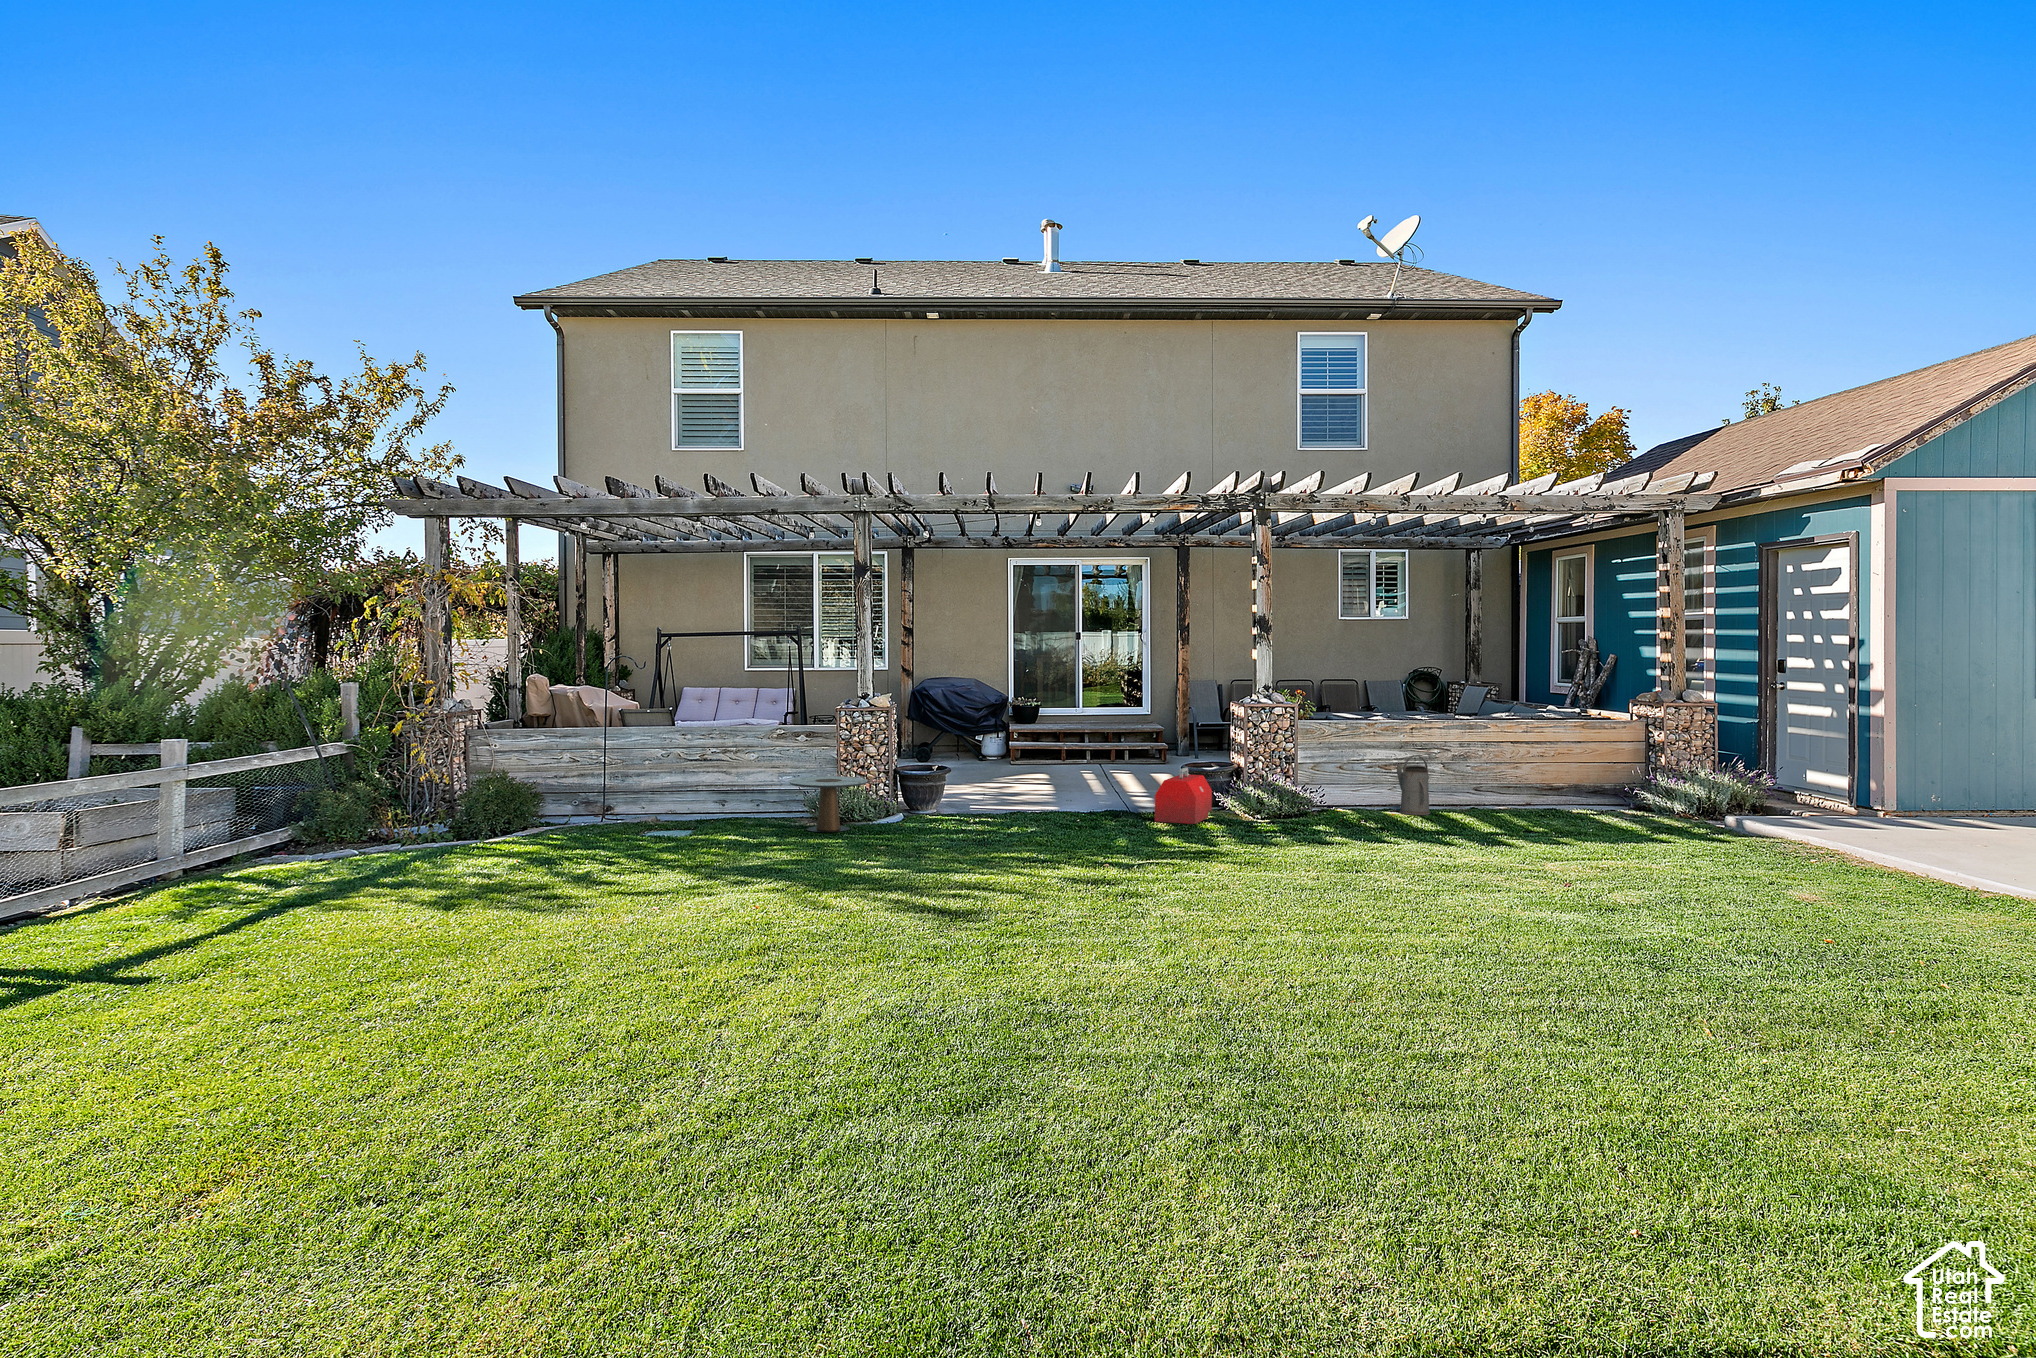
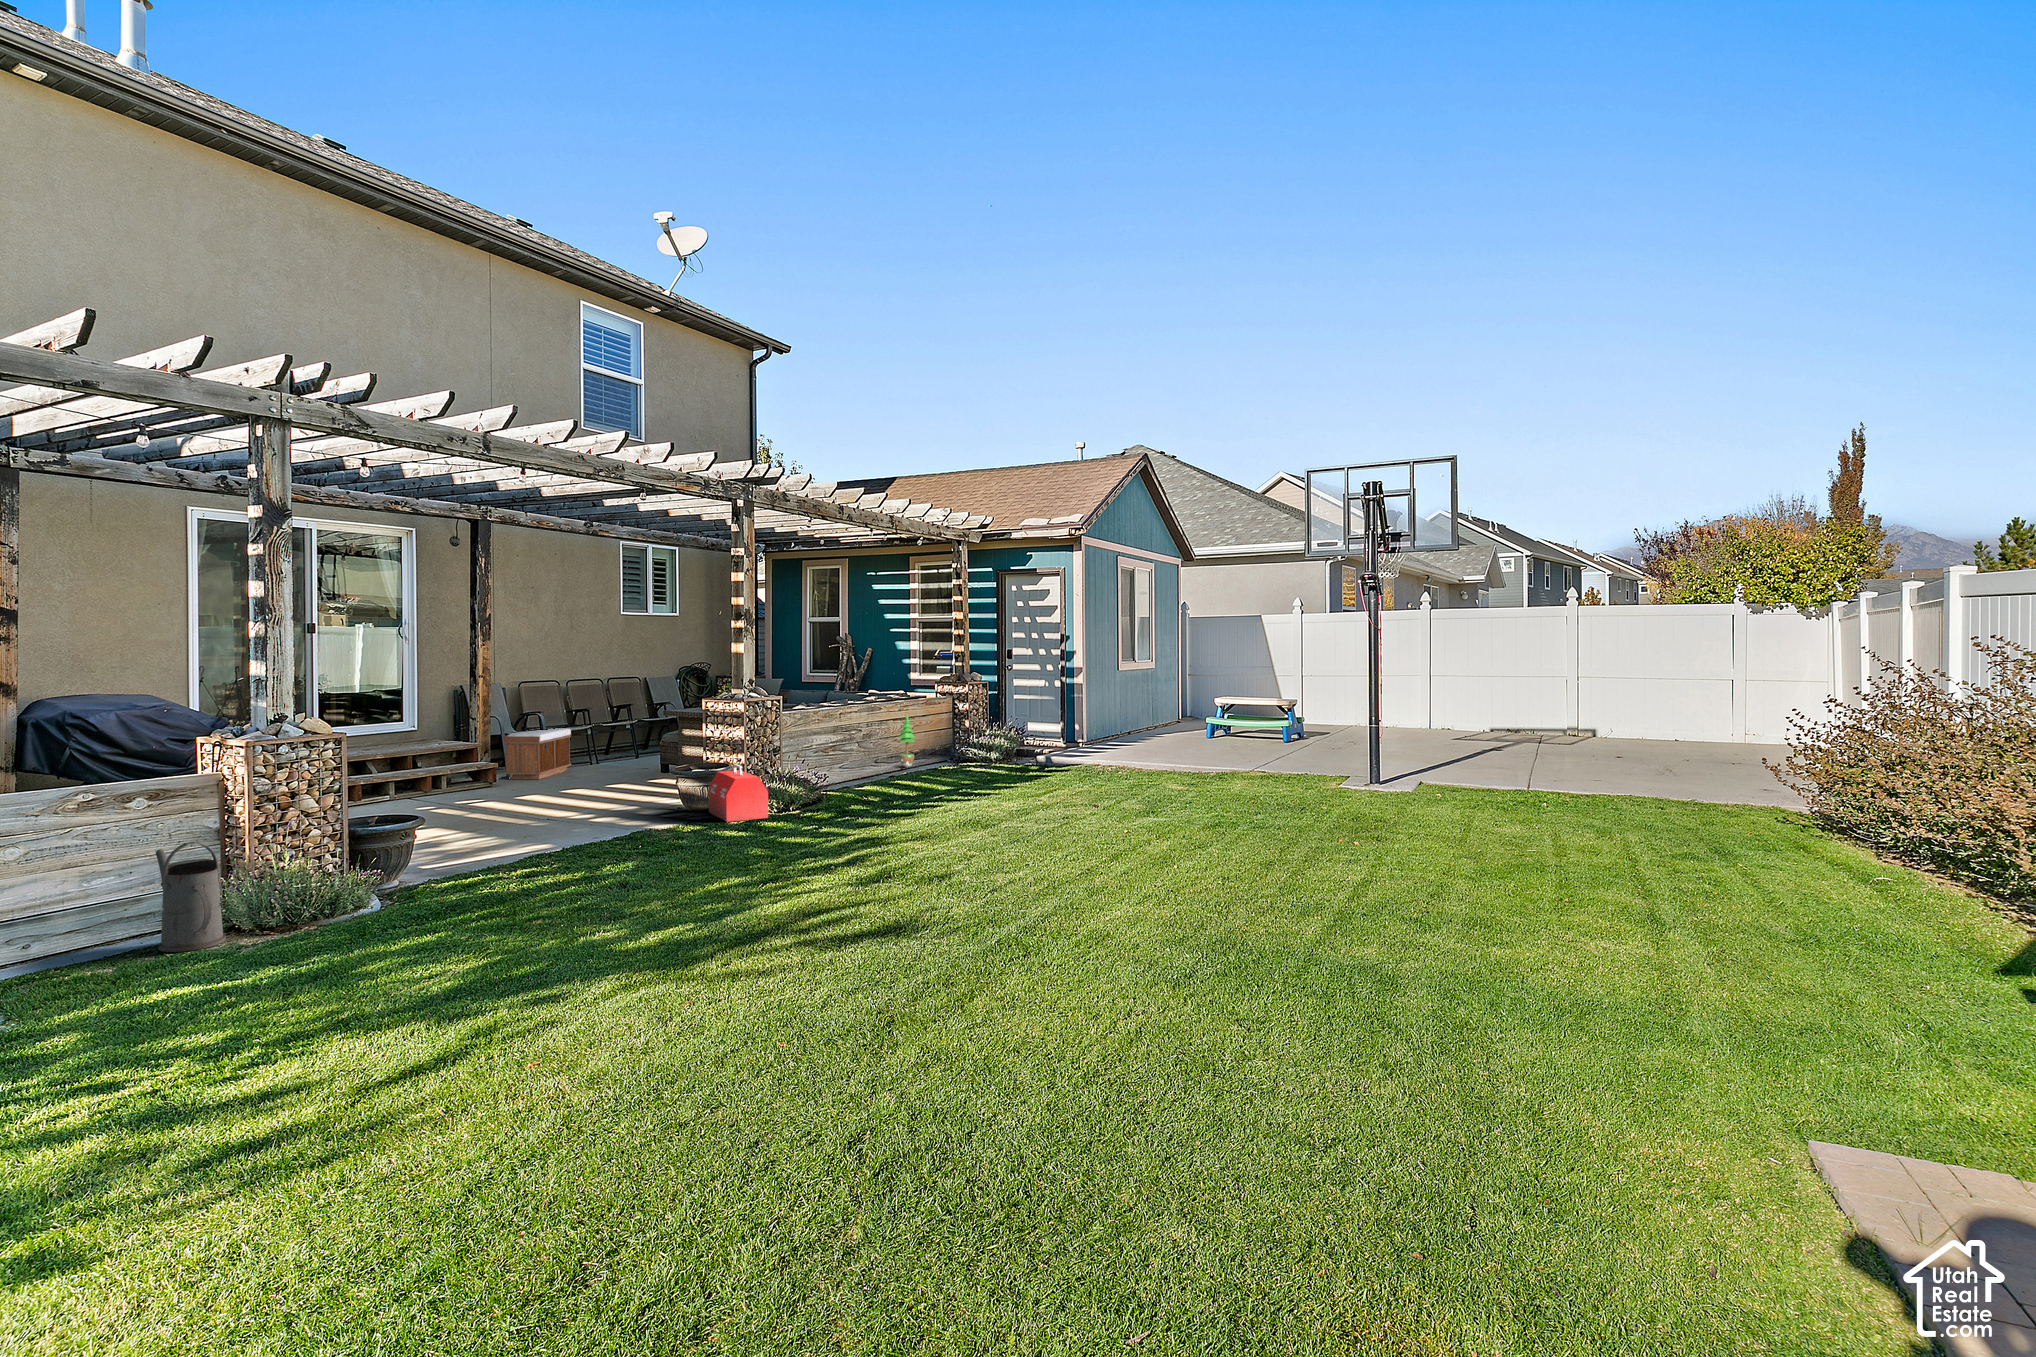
bench: none [1135,728,1208,774] -> present [504,728,571,779]
potted tree: none [1503,738,1529,806] -> present [897,715,916,768]
watering can: present [1396,755,1430,815] -> present [156,842,226,952]
side table: present [789,776,868,833] -> none [341,824,468,909]

